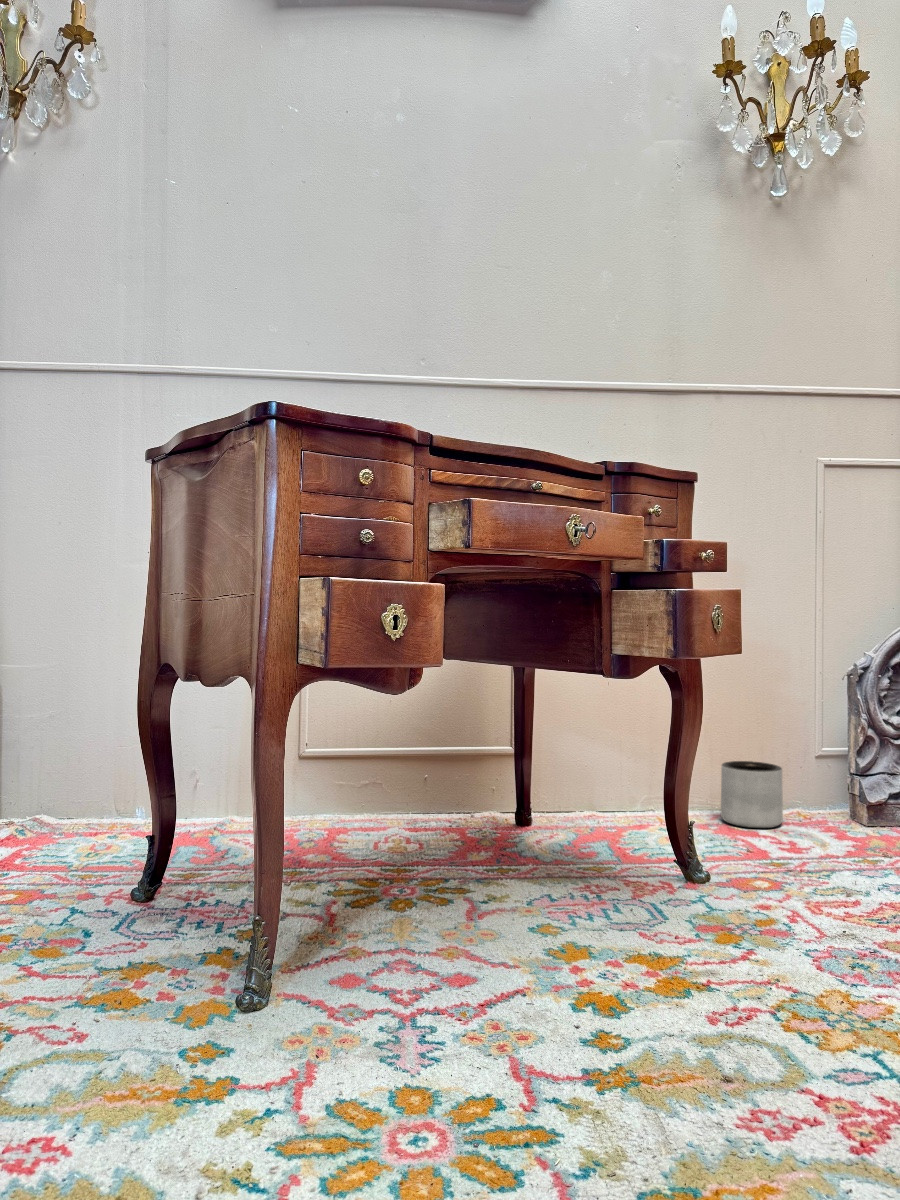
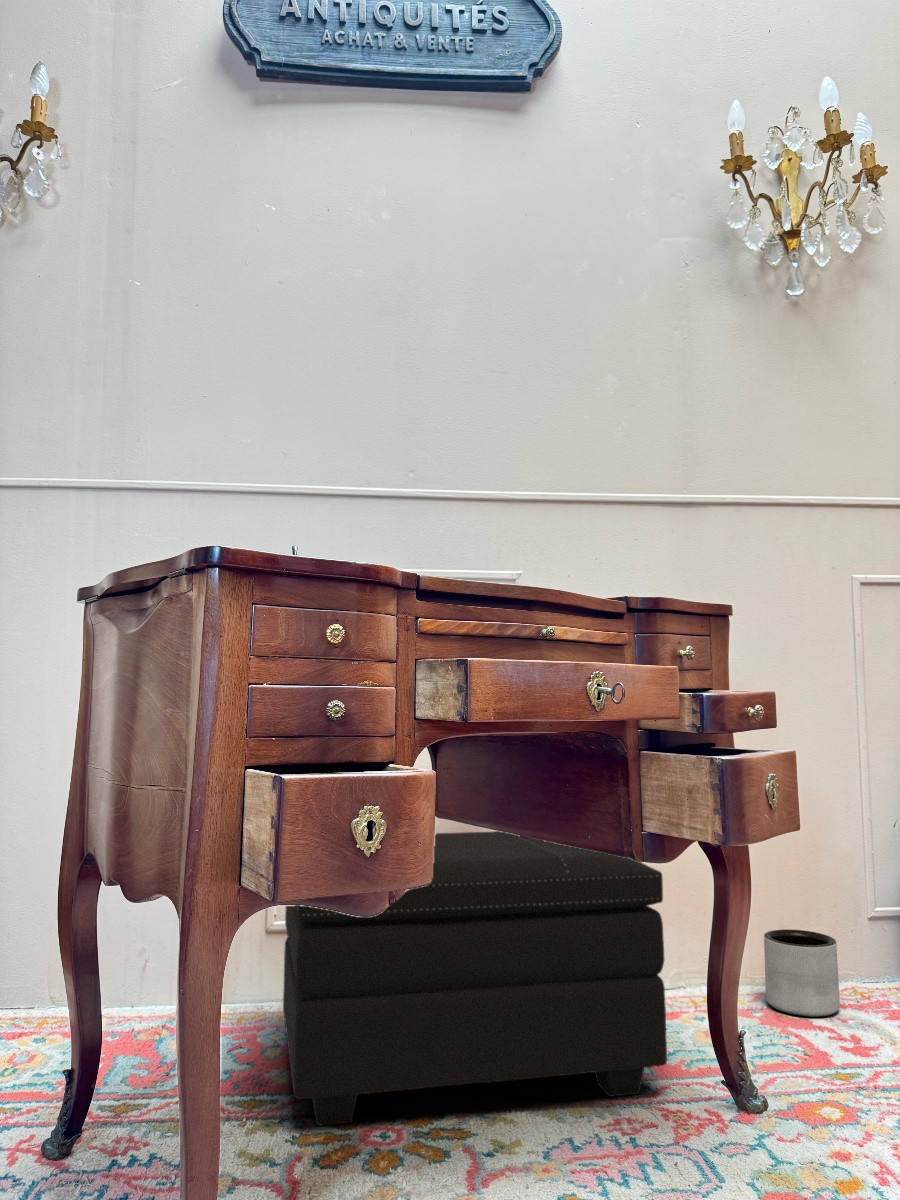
footstool: none [315,670,632,886] -> present [283,831,667,1126]

